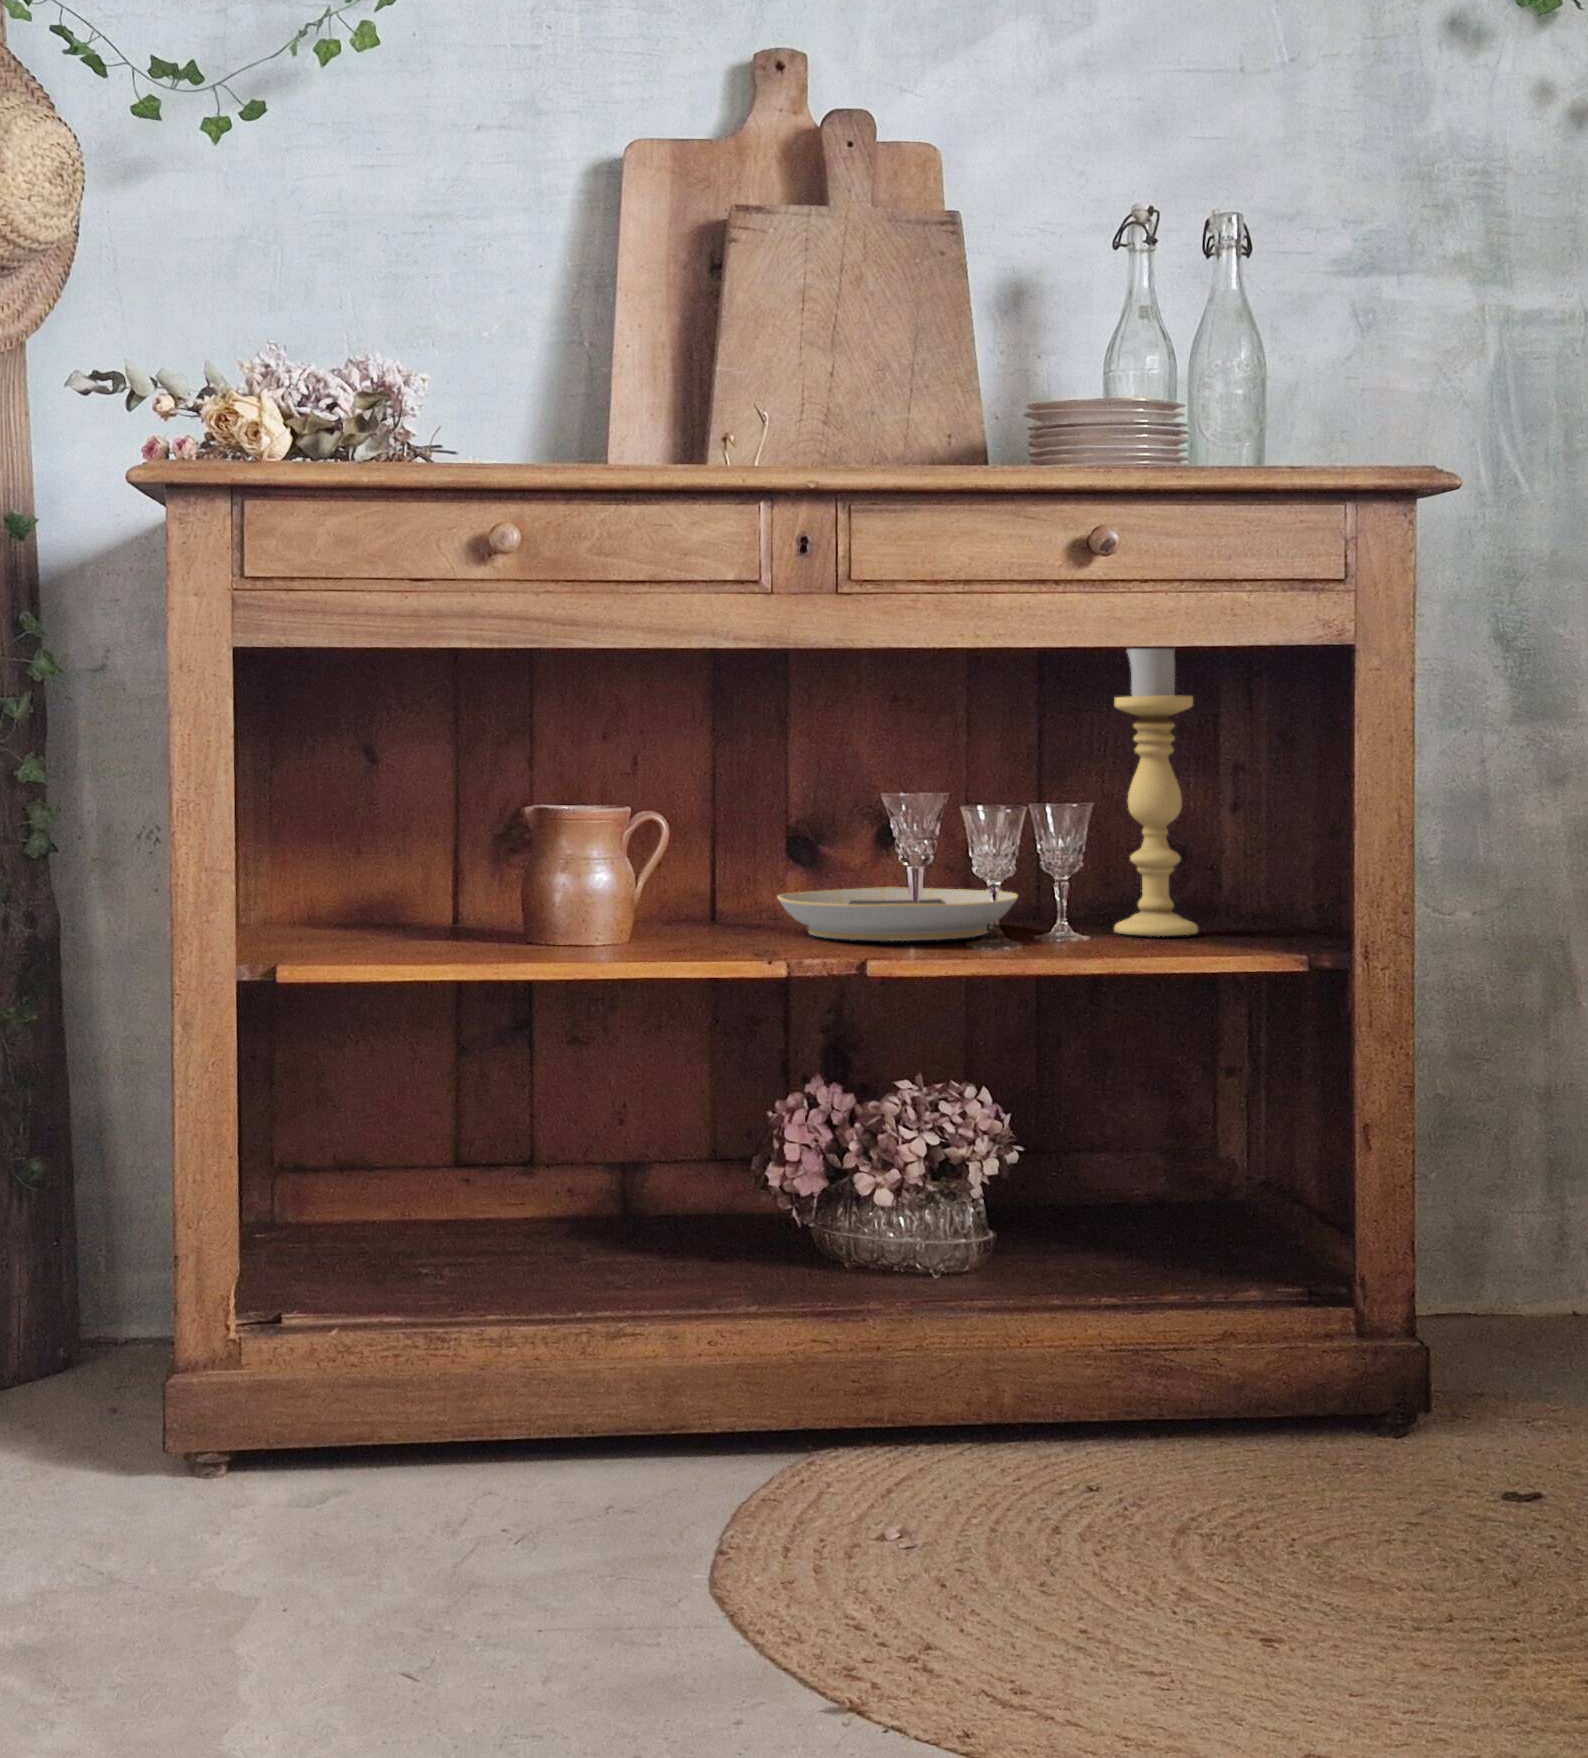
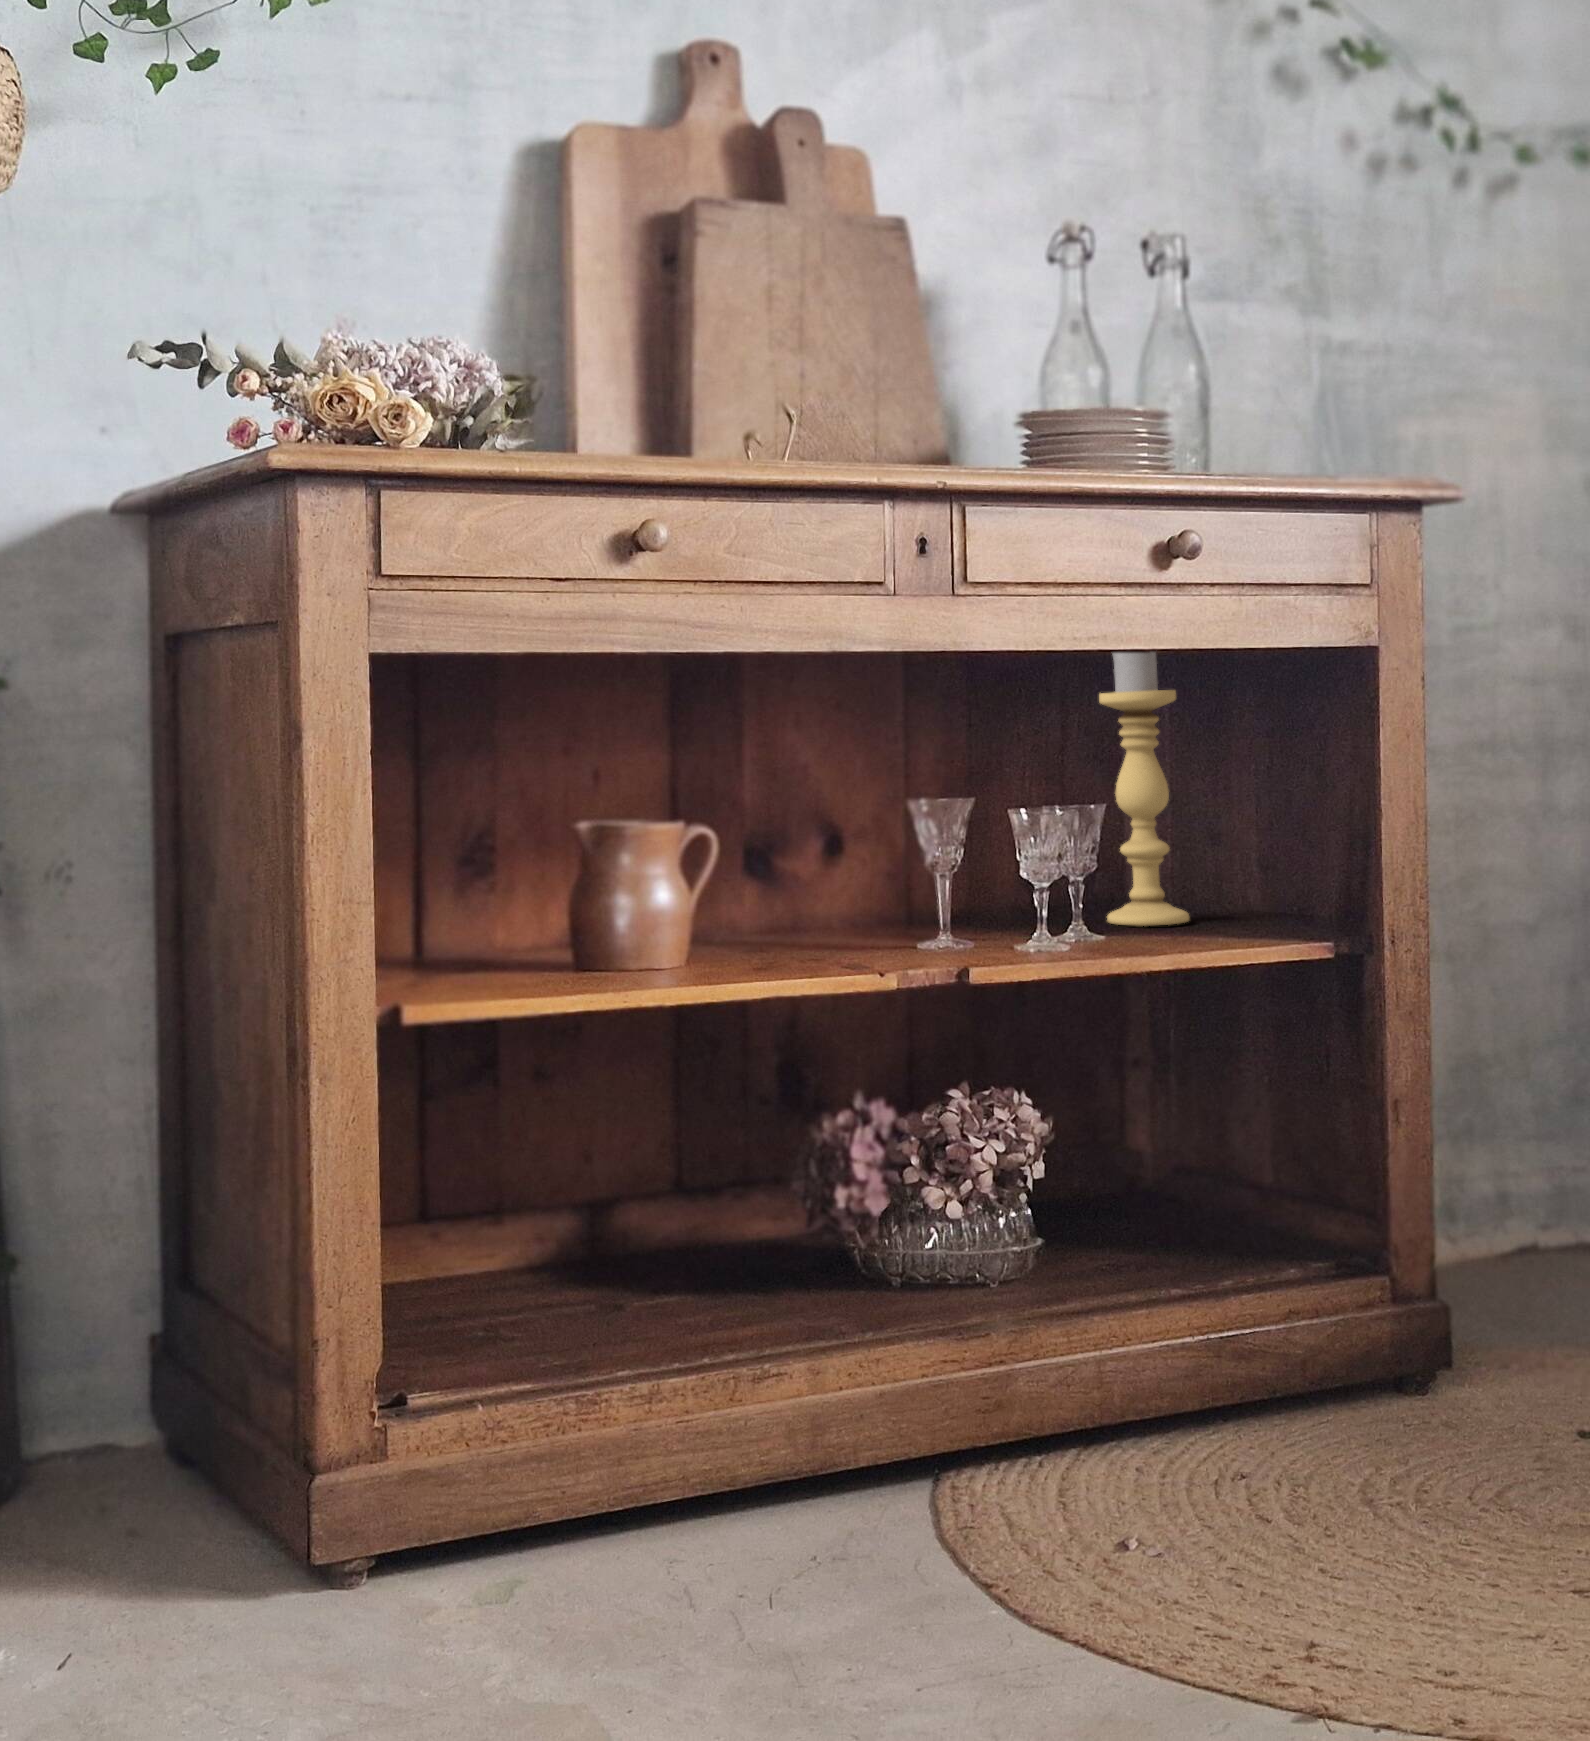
plate: present [778,887,1018,941] -> none [796,890,1043,949]

